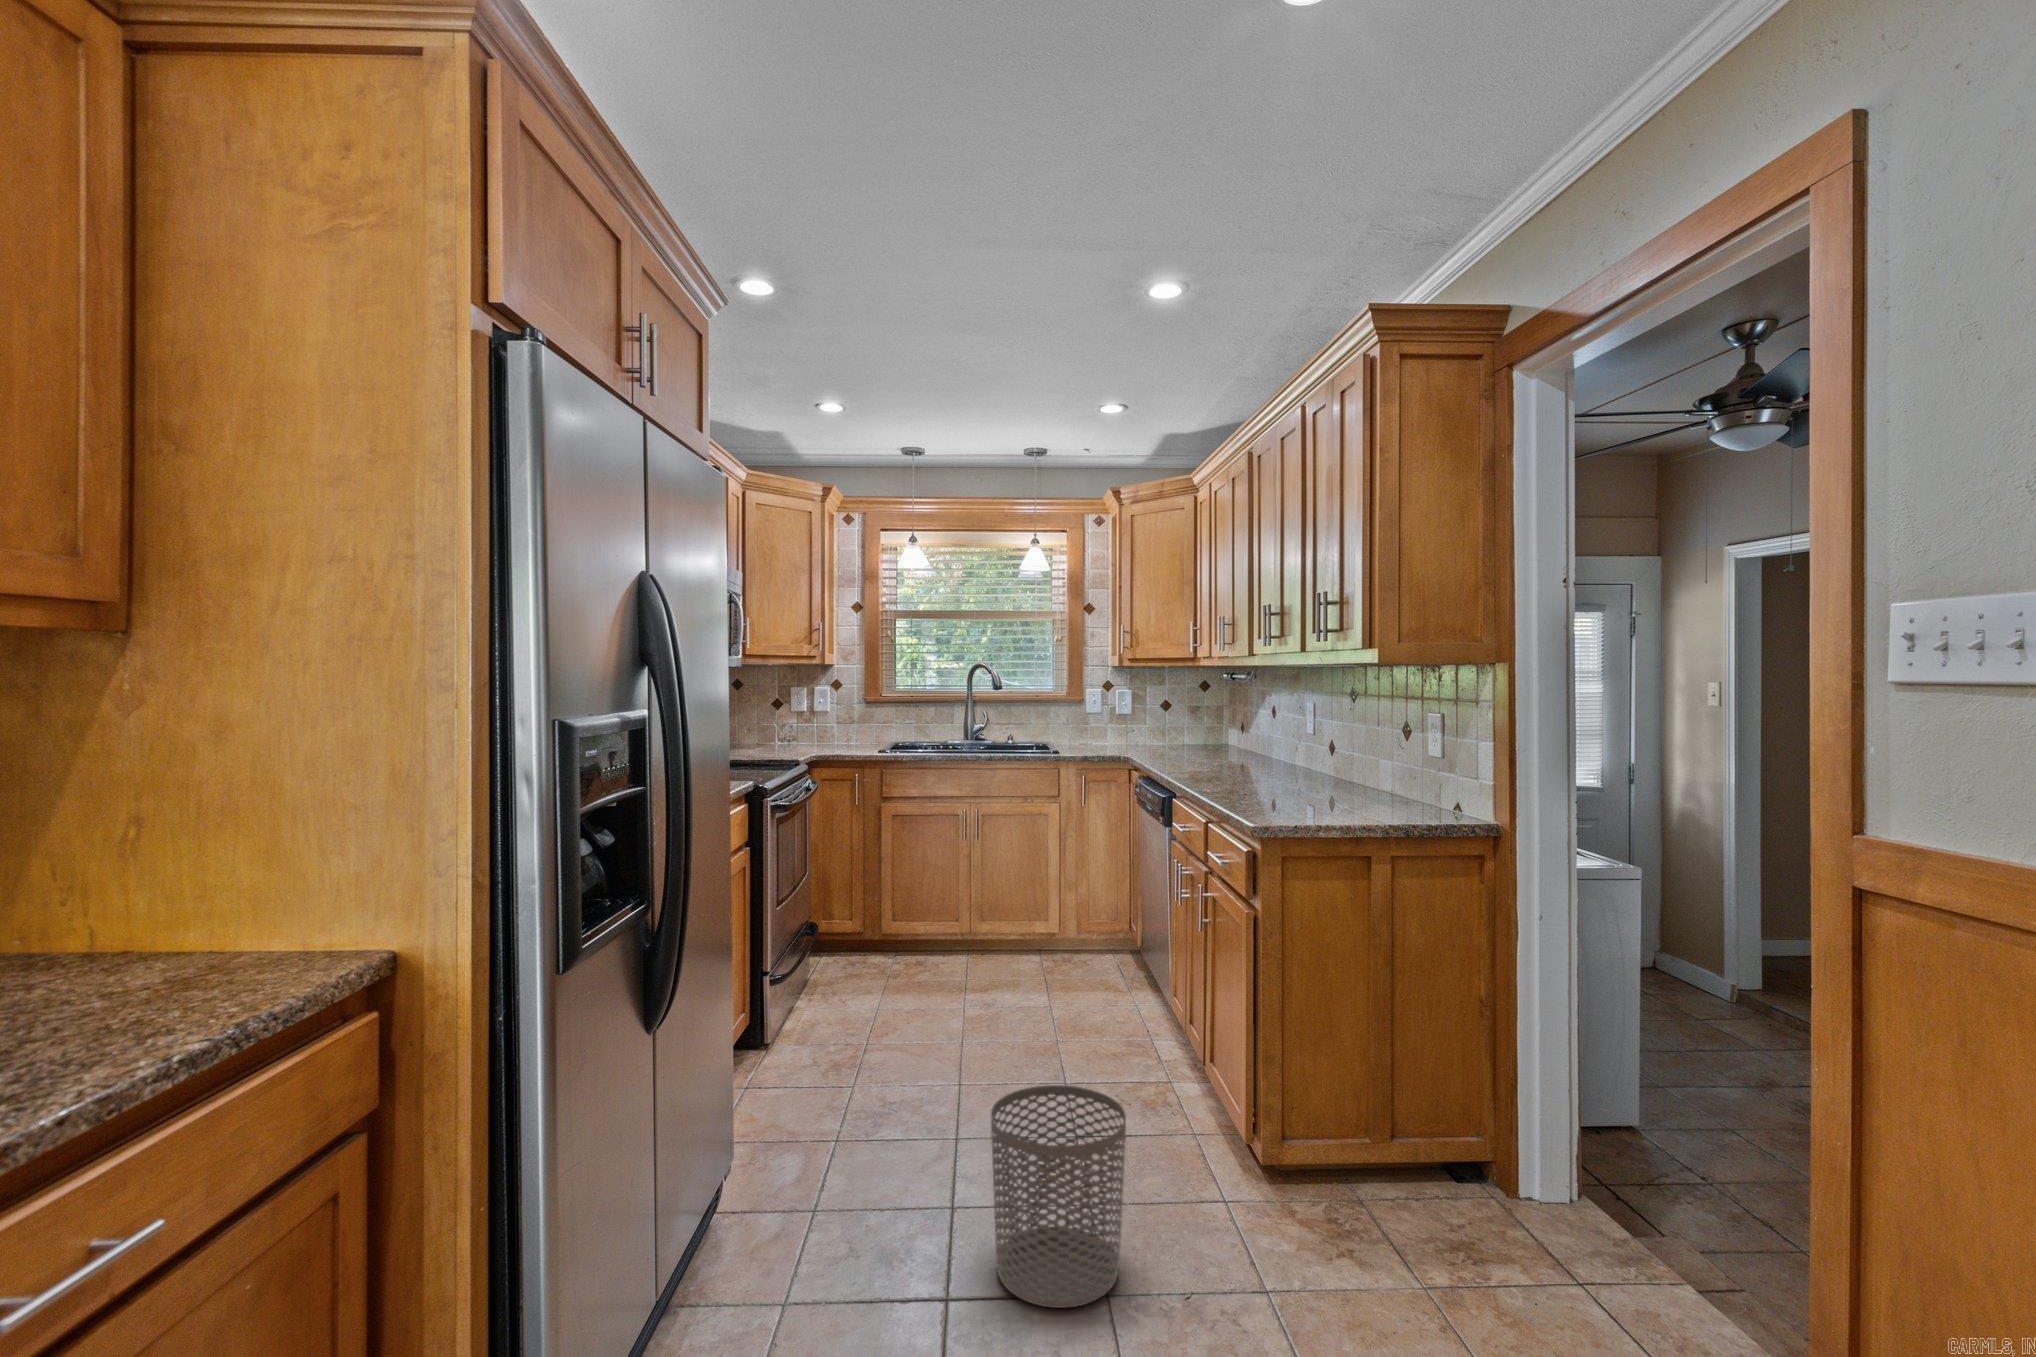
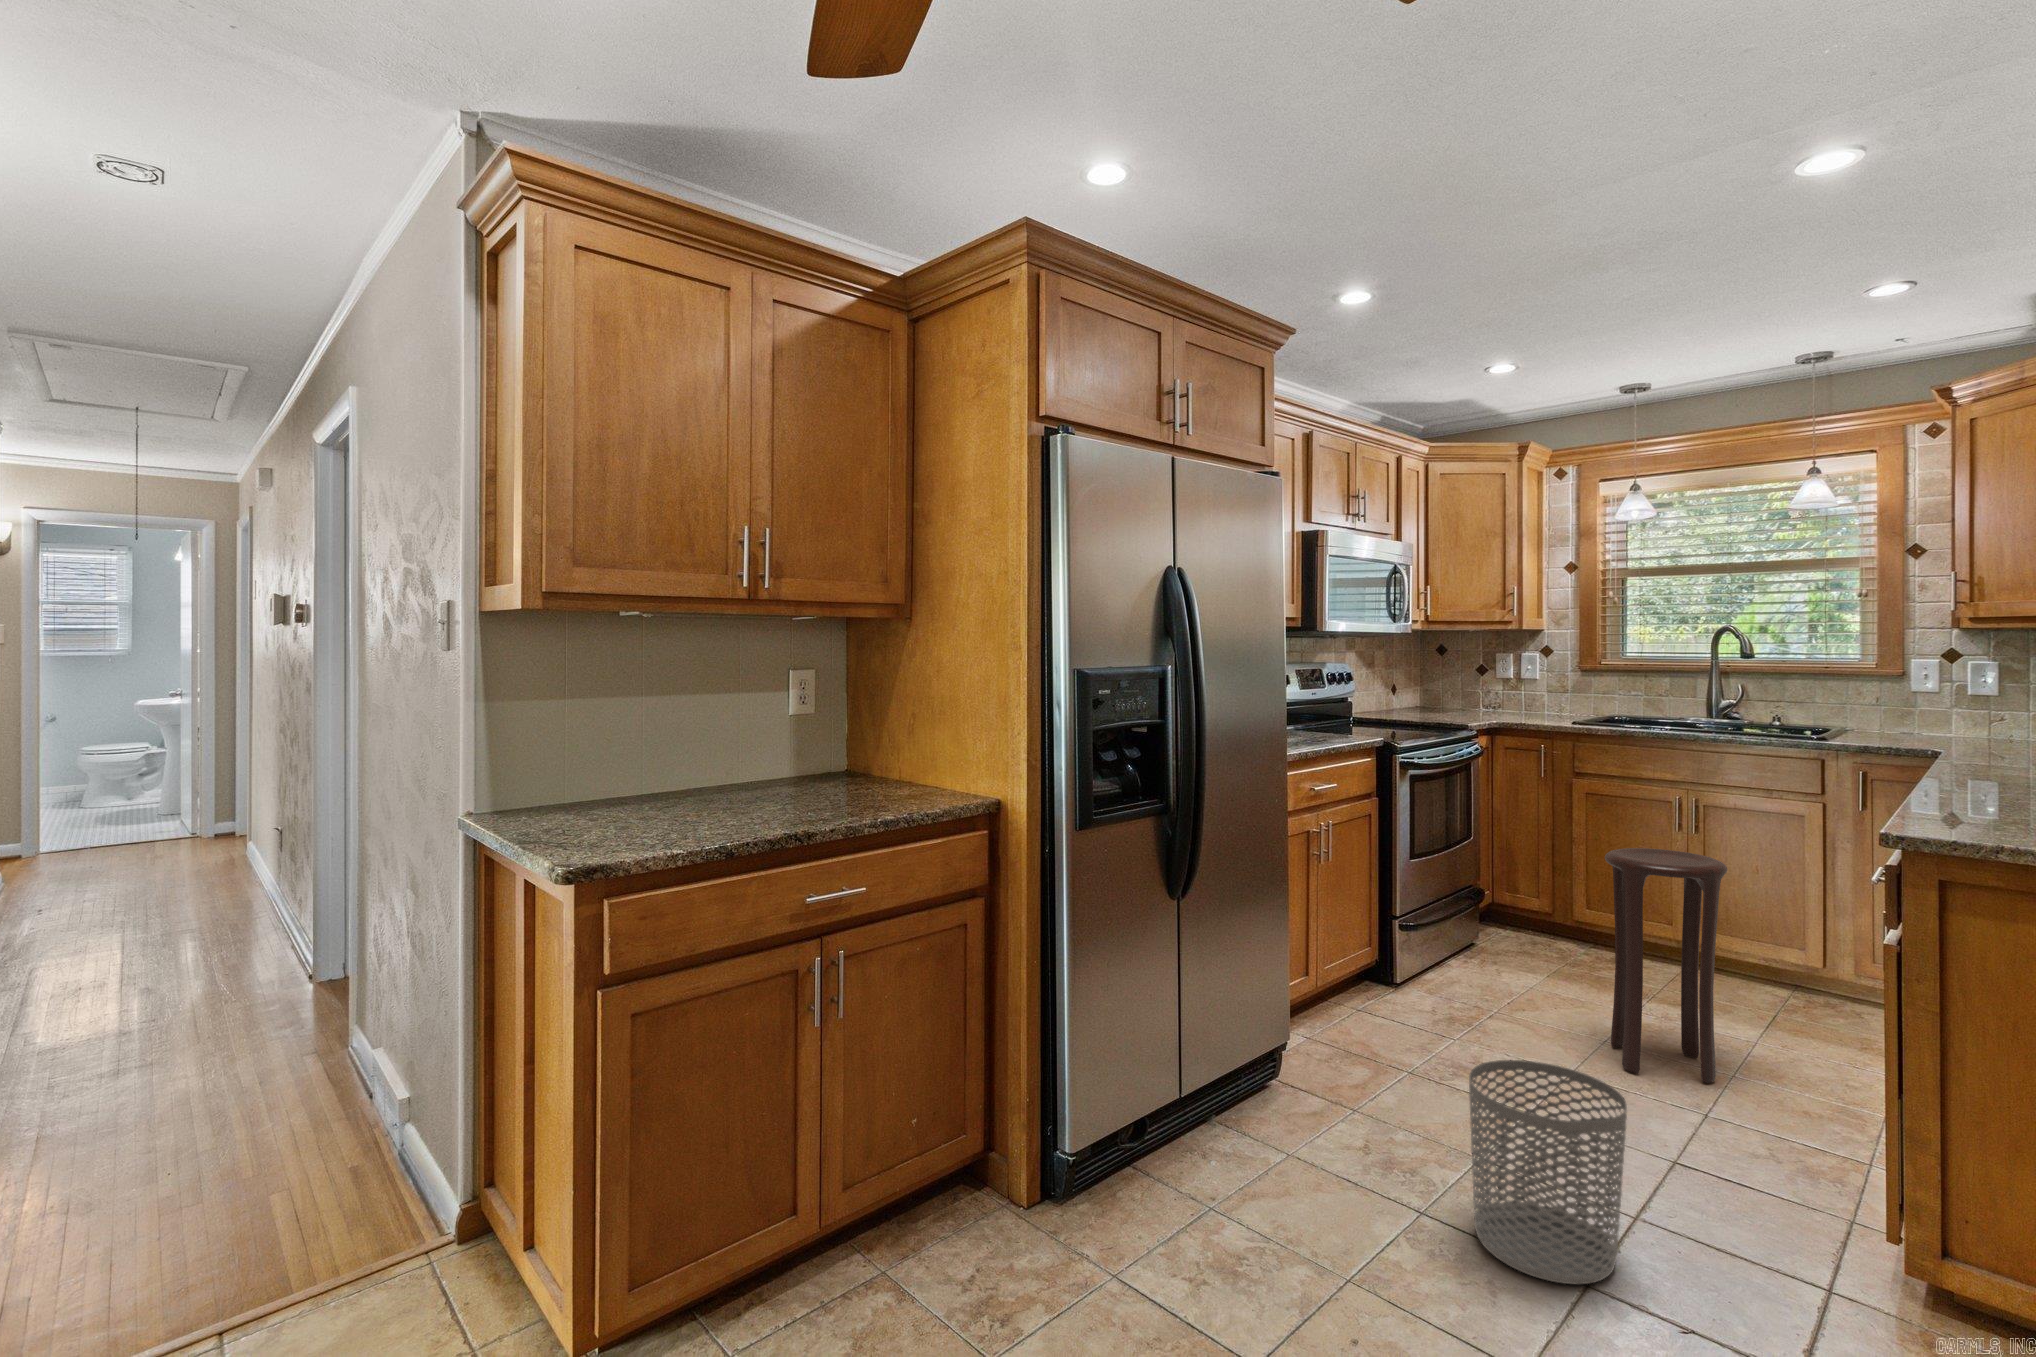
stool: none [969,858,1058,1065] -> present [1605,848,1727,1083]

